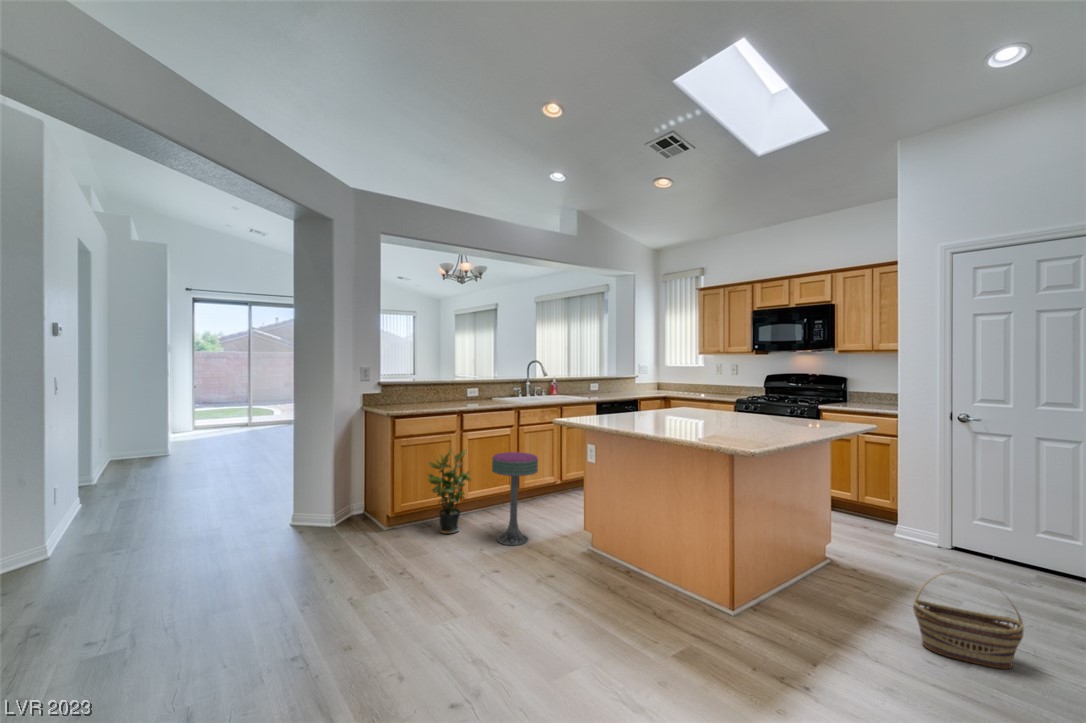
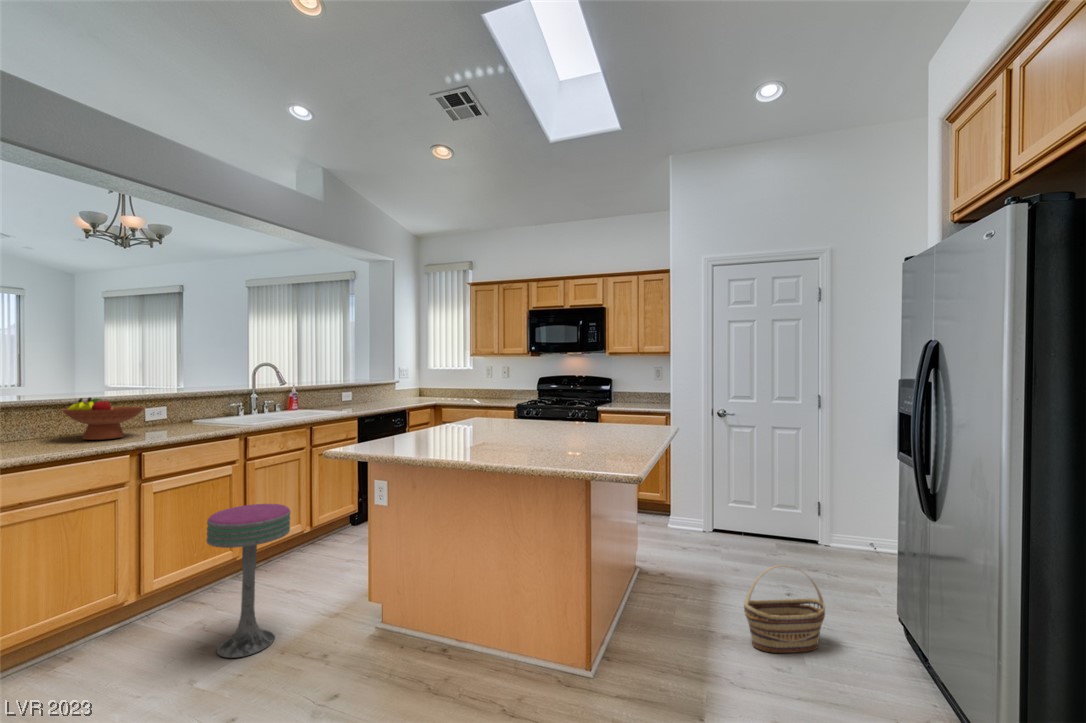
fruit bowl: none [429,380,466,405] -> present [62,398,144,440]
potted plant: present [428,449,471,534] -> none [62,511,161,670]

